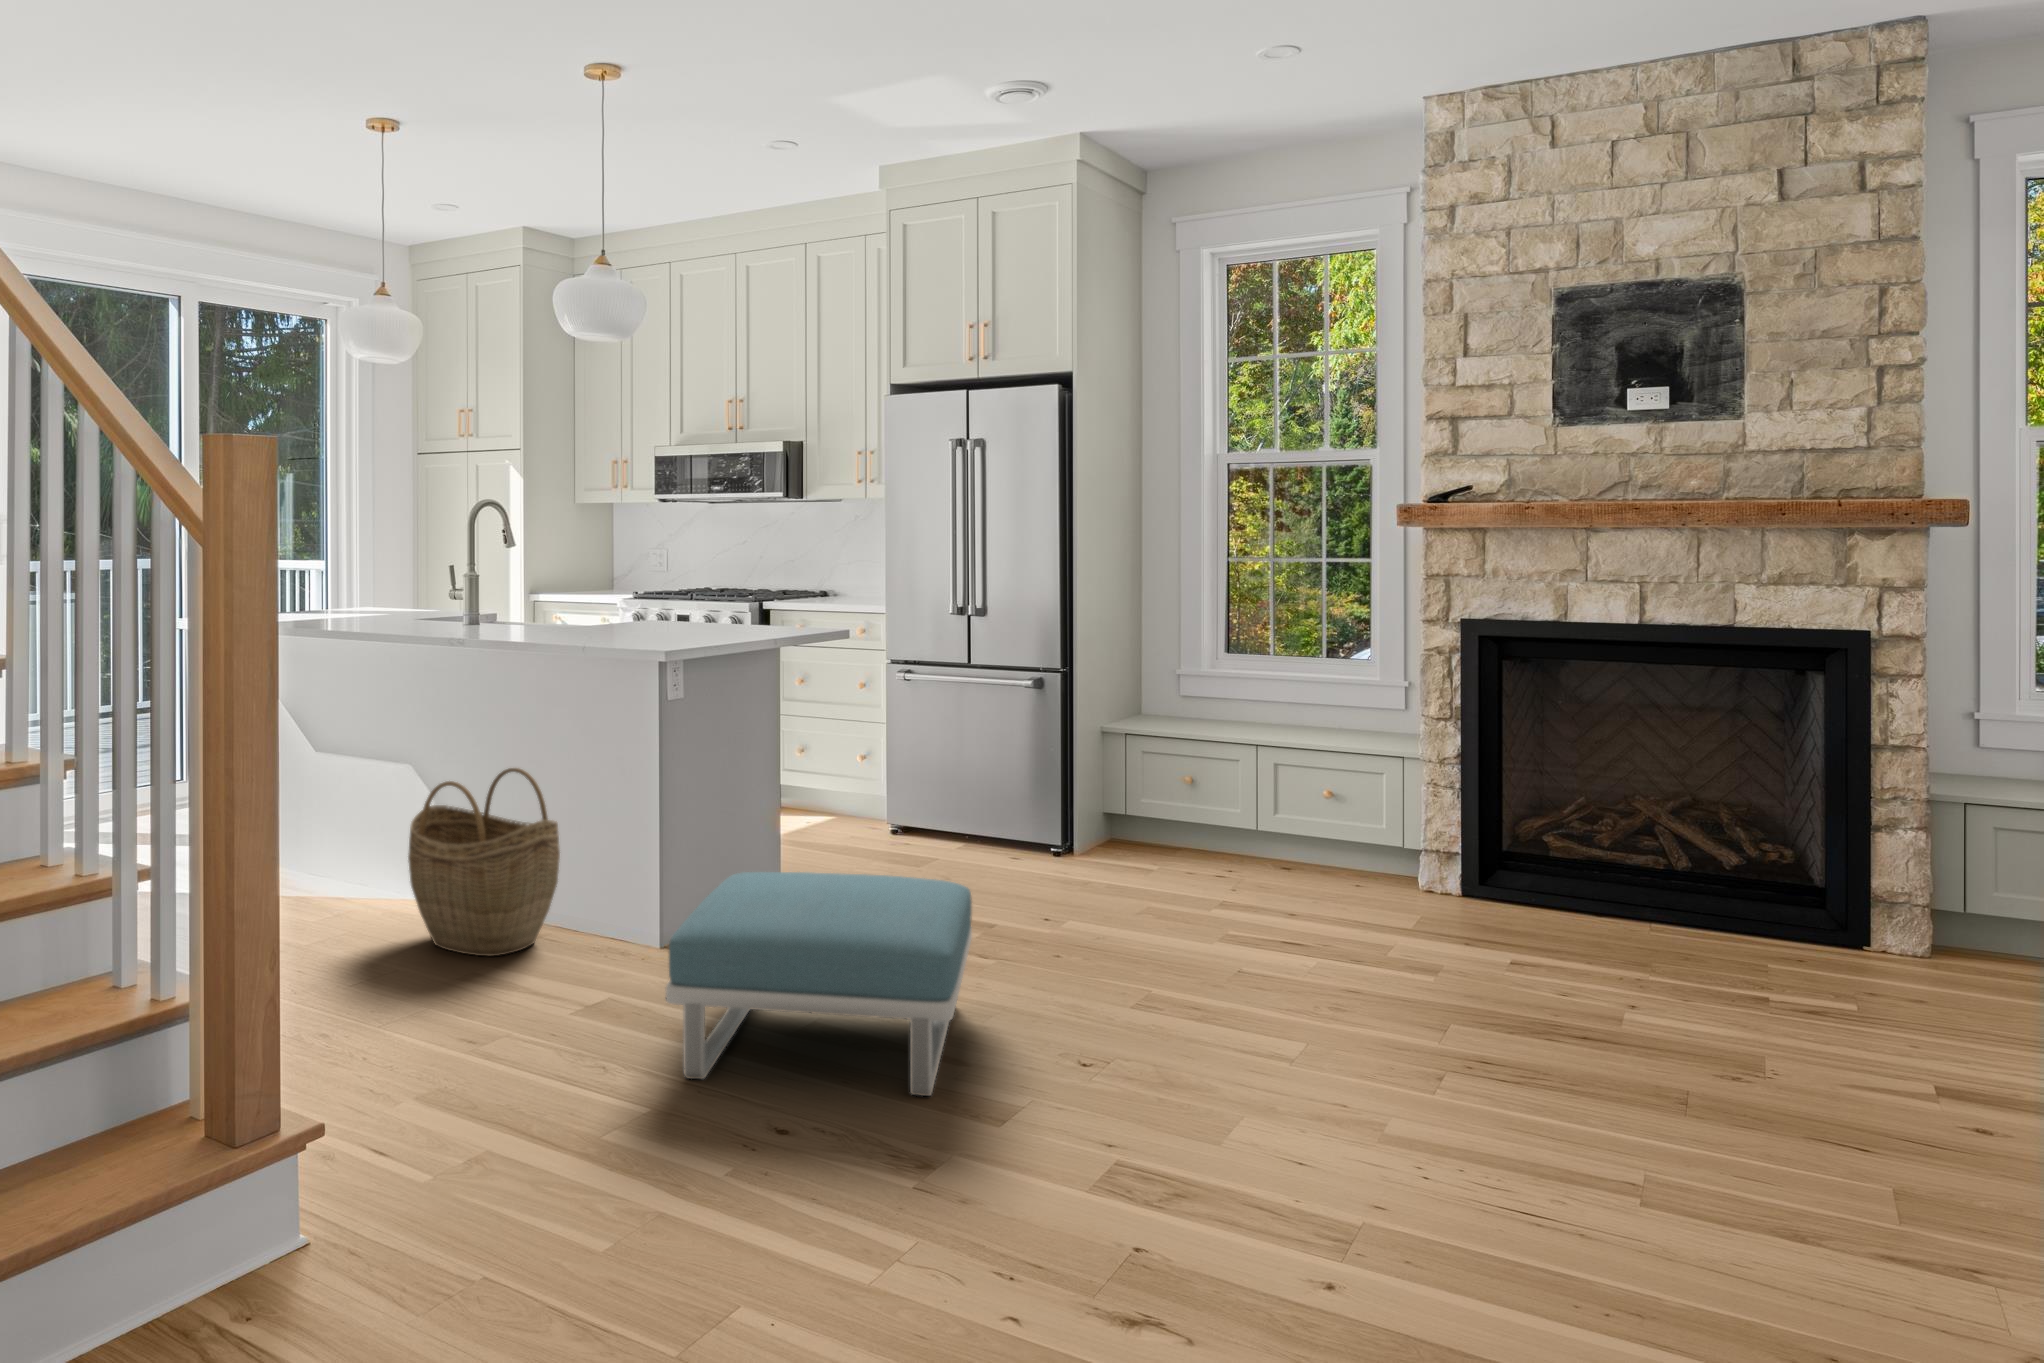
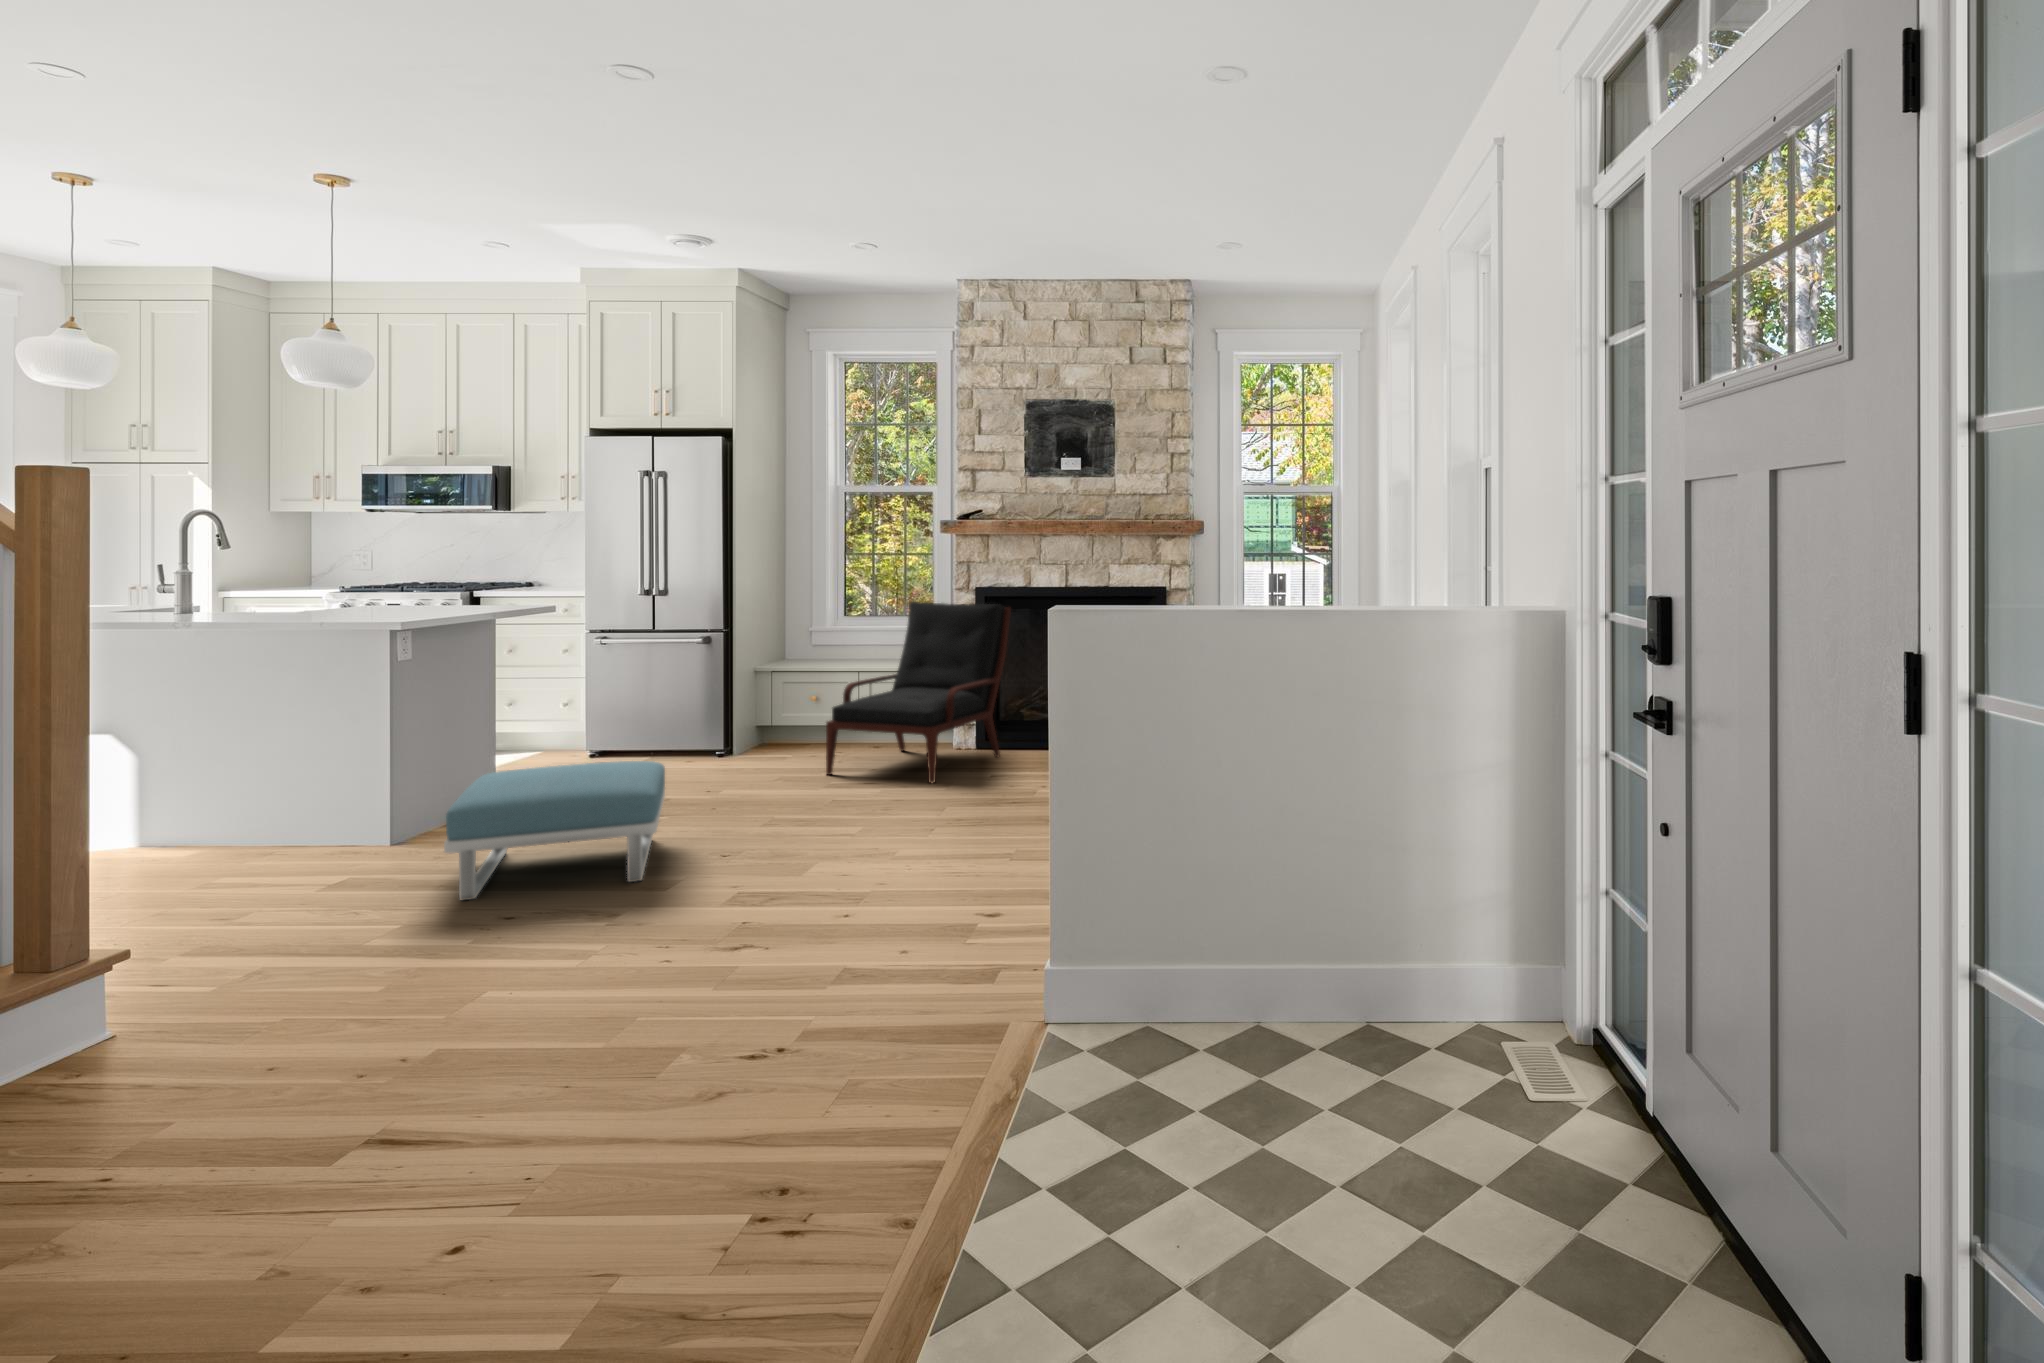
armchair: none [1213,639,1530,961] -> present [826,602,1011,783]
woven basket: present [408,768,560,956] -> none [163,723,317,868]

